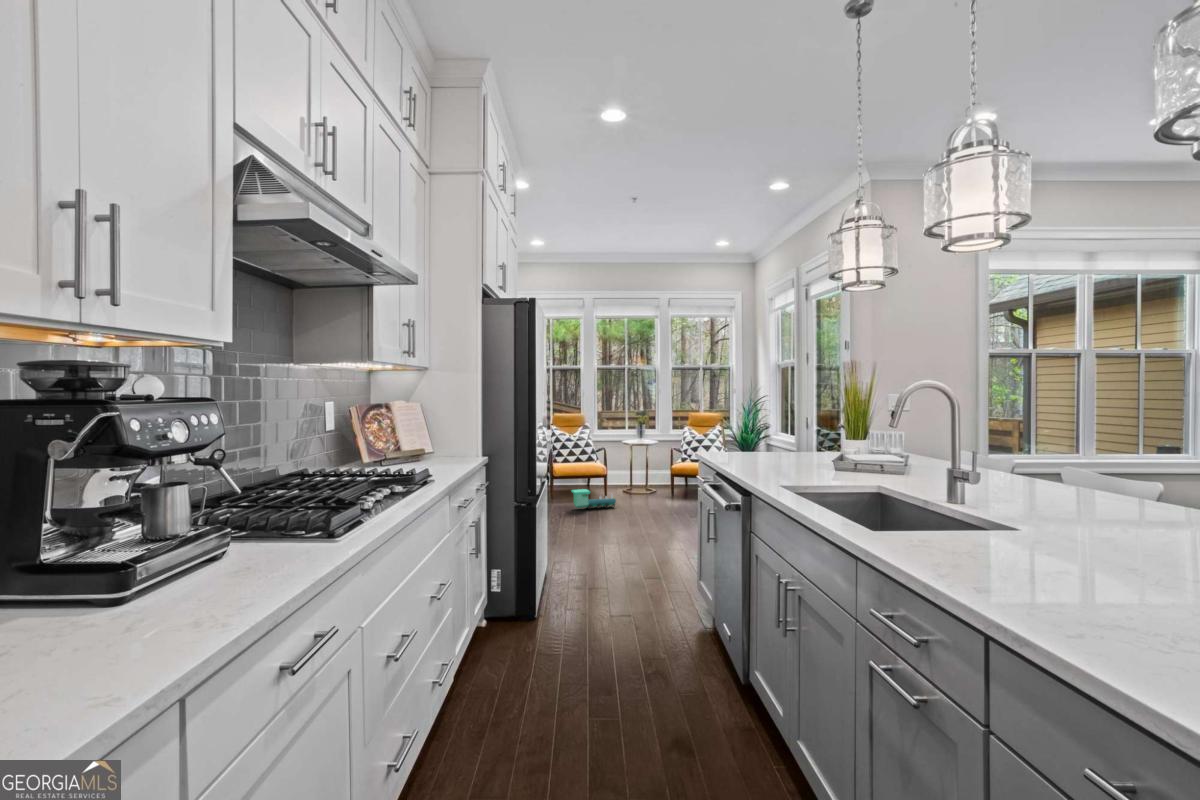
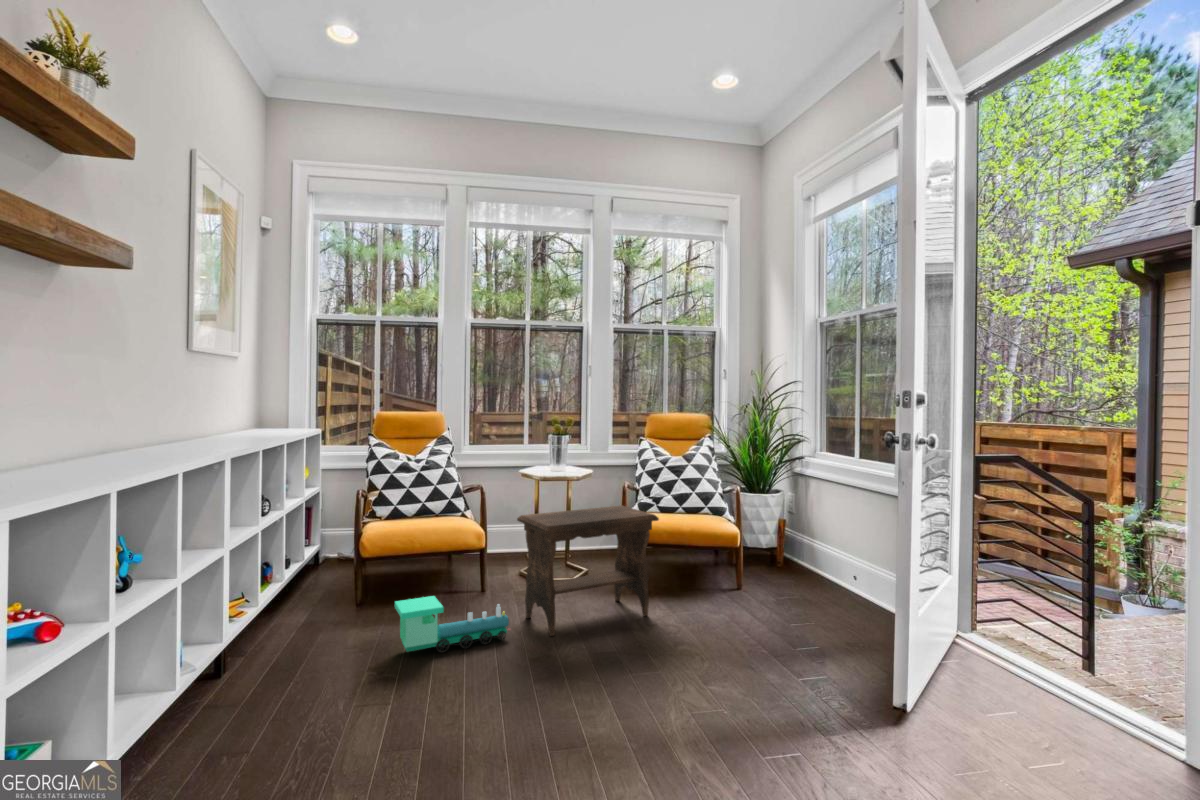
footstool: none [620,456,682,508] -> present [517,505,659,636]

